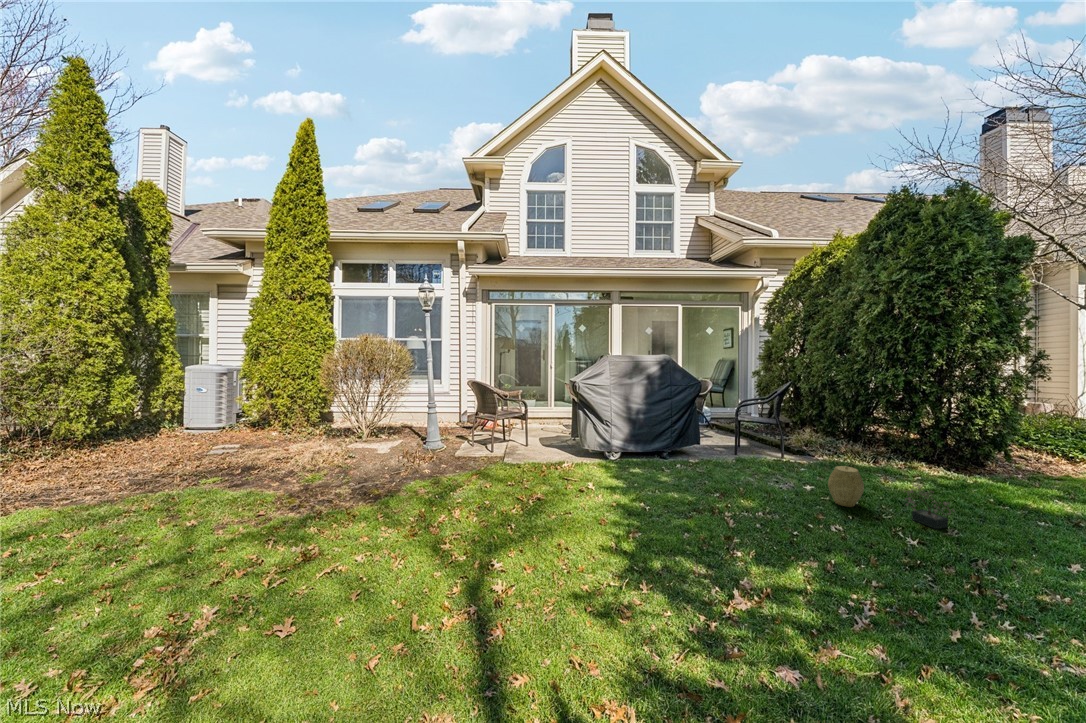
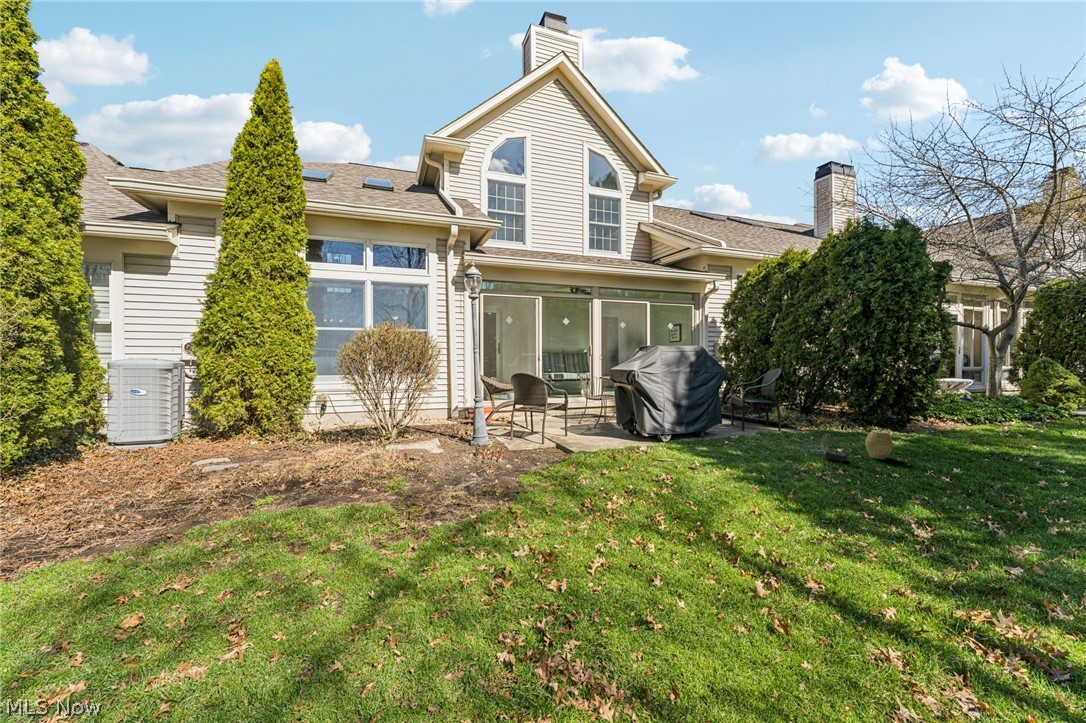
decorative plant: present [906,485,951,529] -> present [821,434,851,462]

